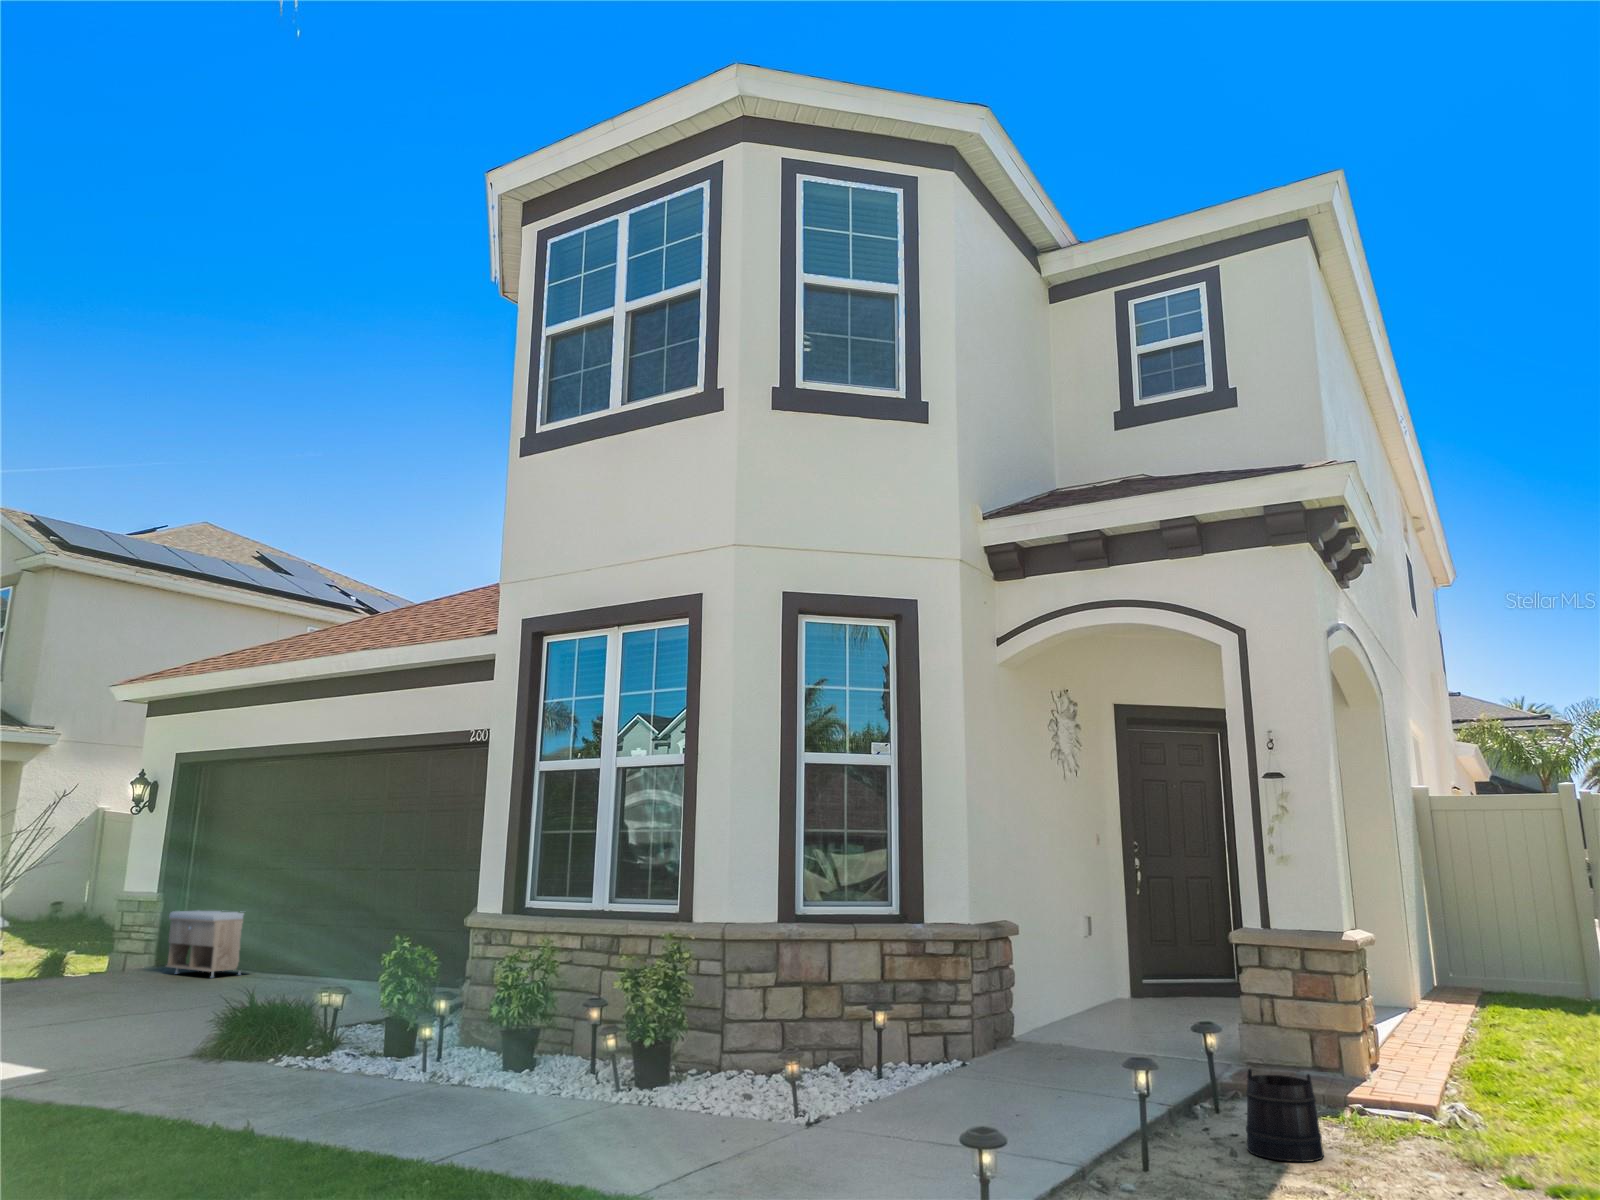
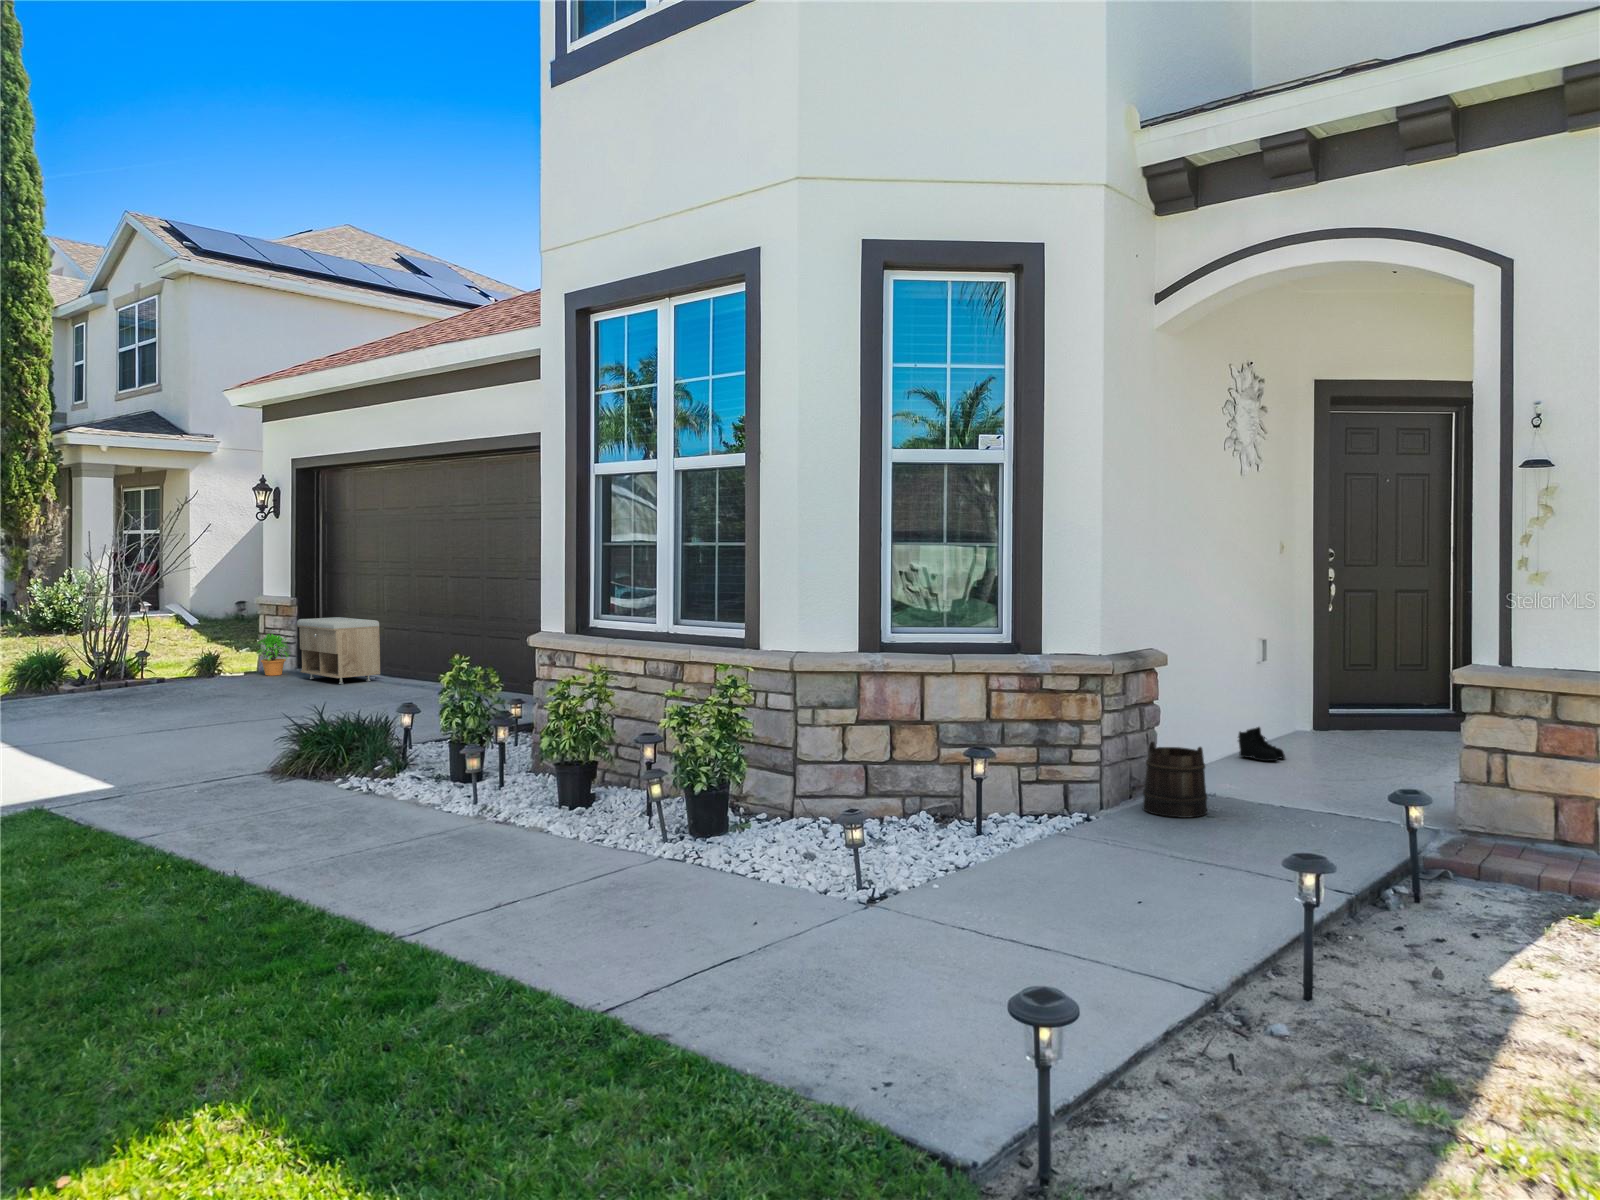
potted plant: none [115,927,156,971] -> present [256,634,288,676]
boots: none [1073,992,1112,1022] -> present [1238,727,1285,761]
bucket: present [1246,1069,1324,1162] -> present [1143,742,1207,818]

